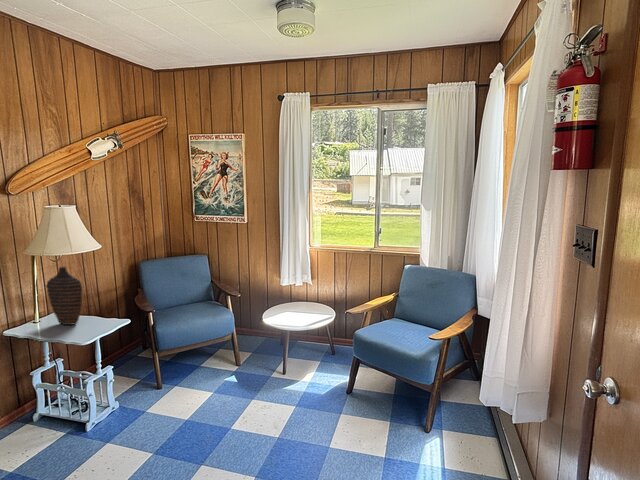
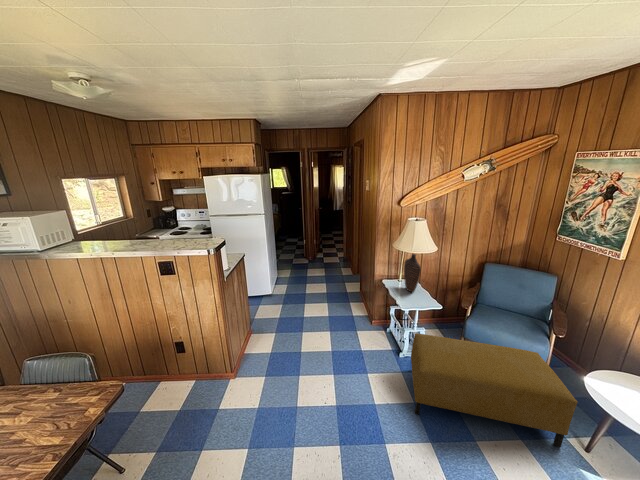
ottoman: none [109,323,273,456] -> present [411,333,578,447]

